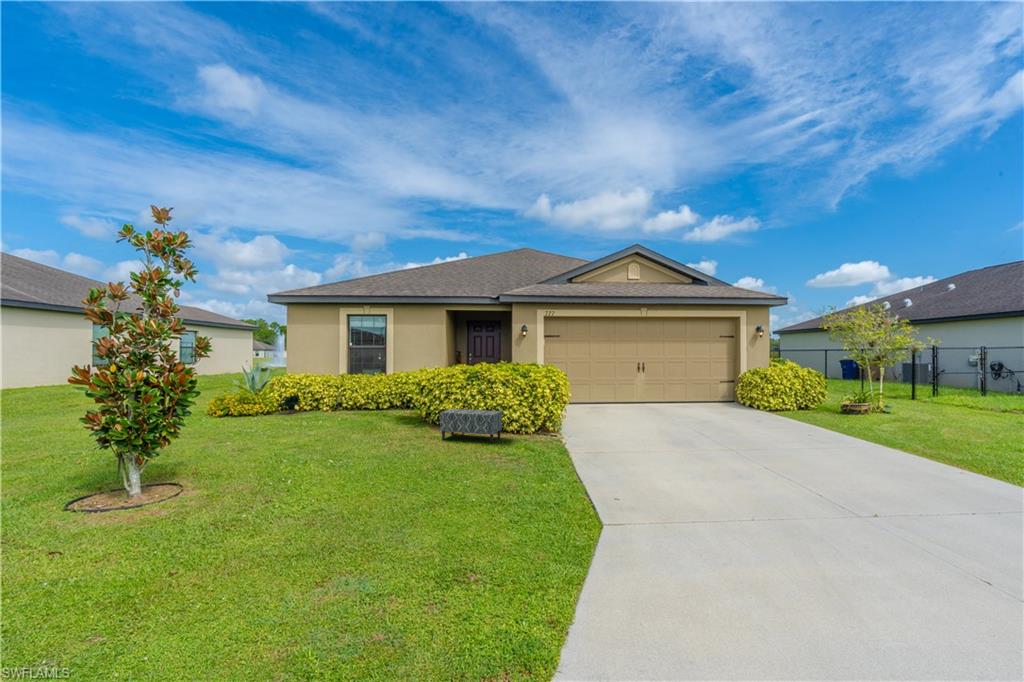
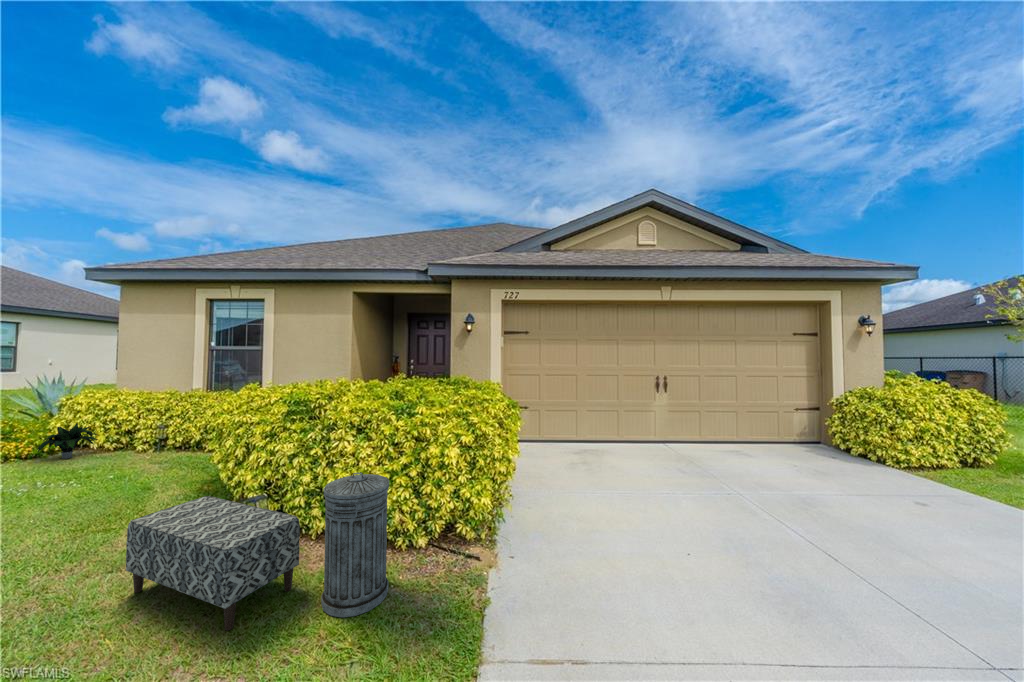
trash can: none [514,394,537,441] -> present [321,473,389,617]

